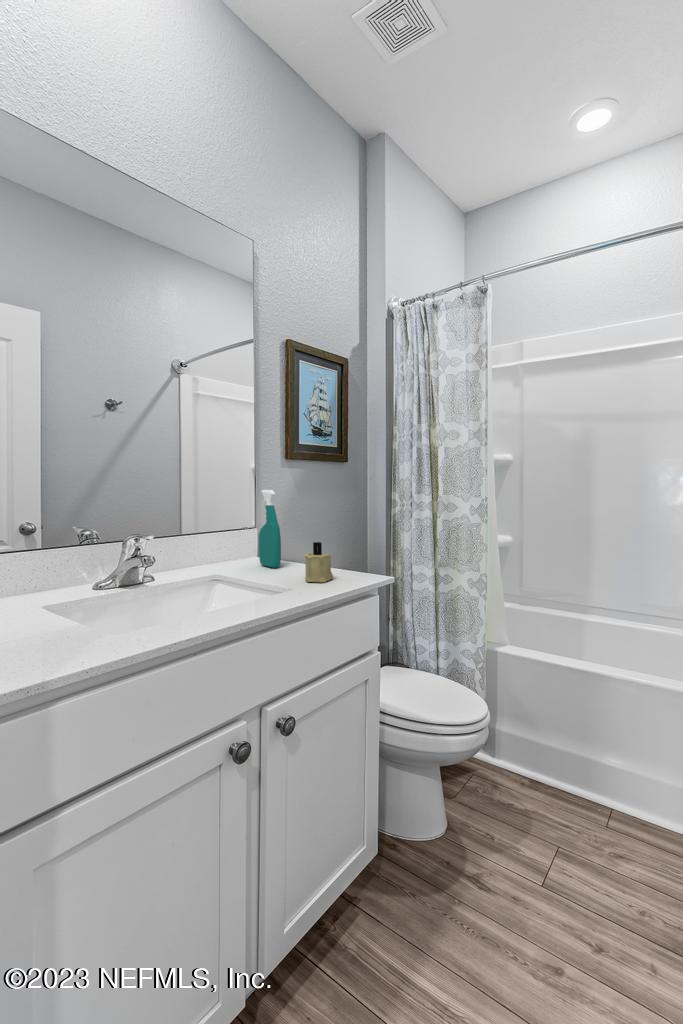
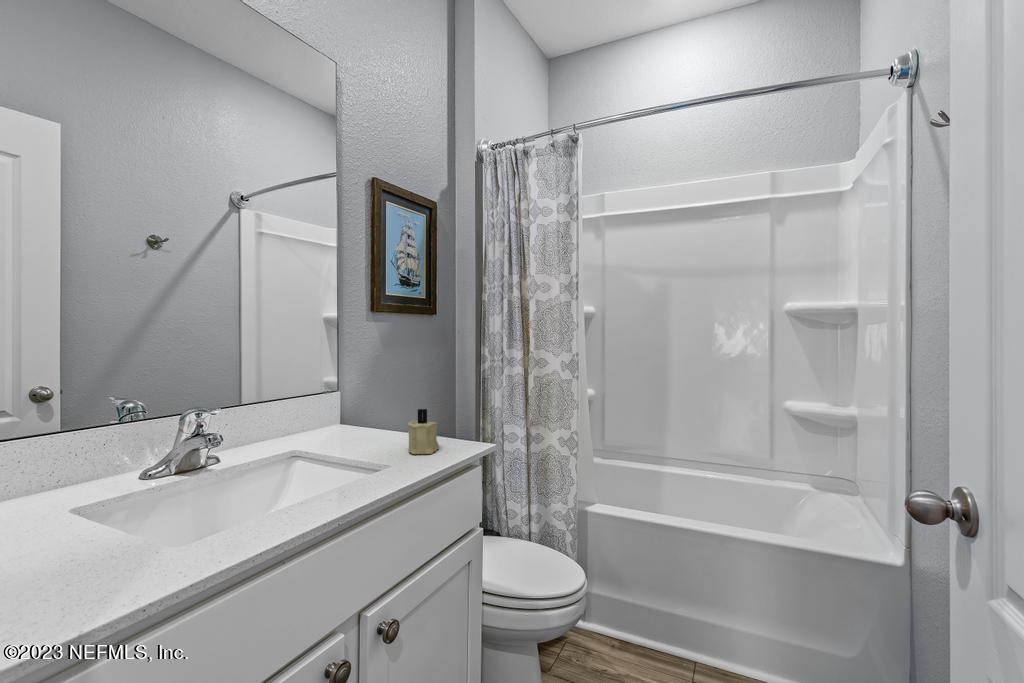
spray bottle: present [259,490,281,568] -> none [342,348,371,438]

